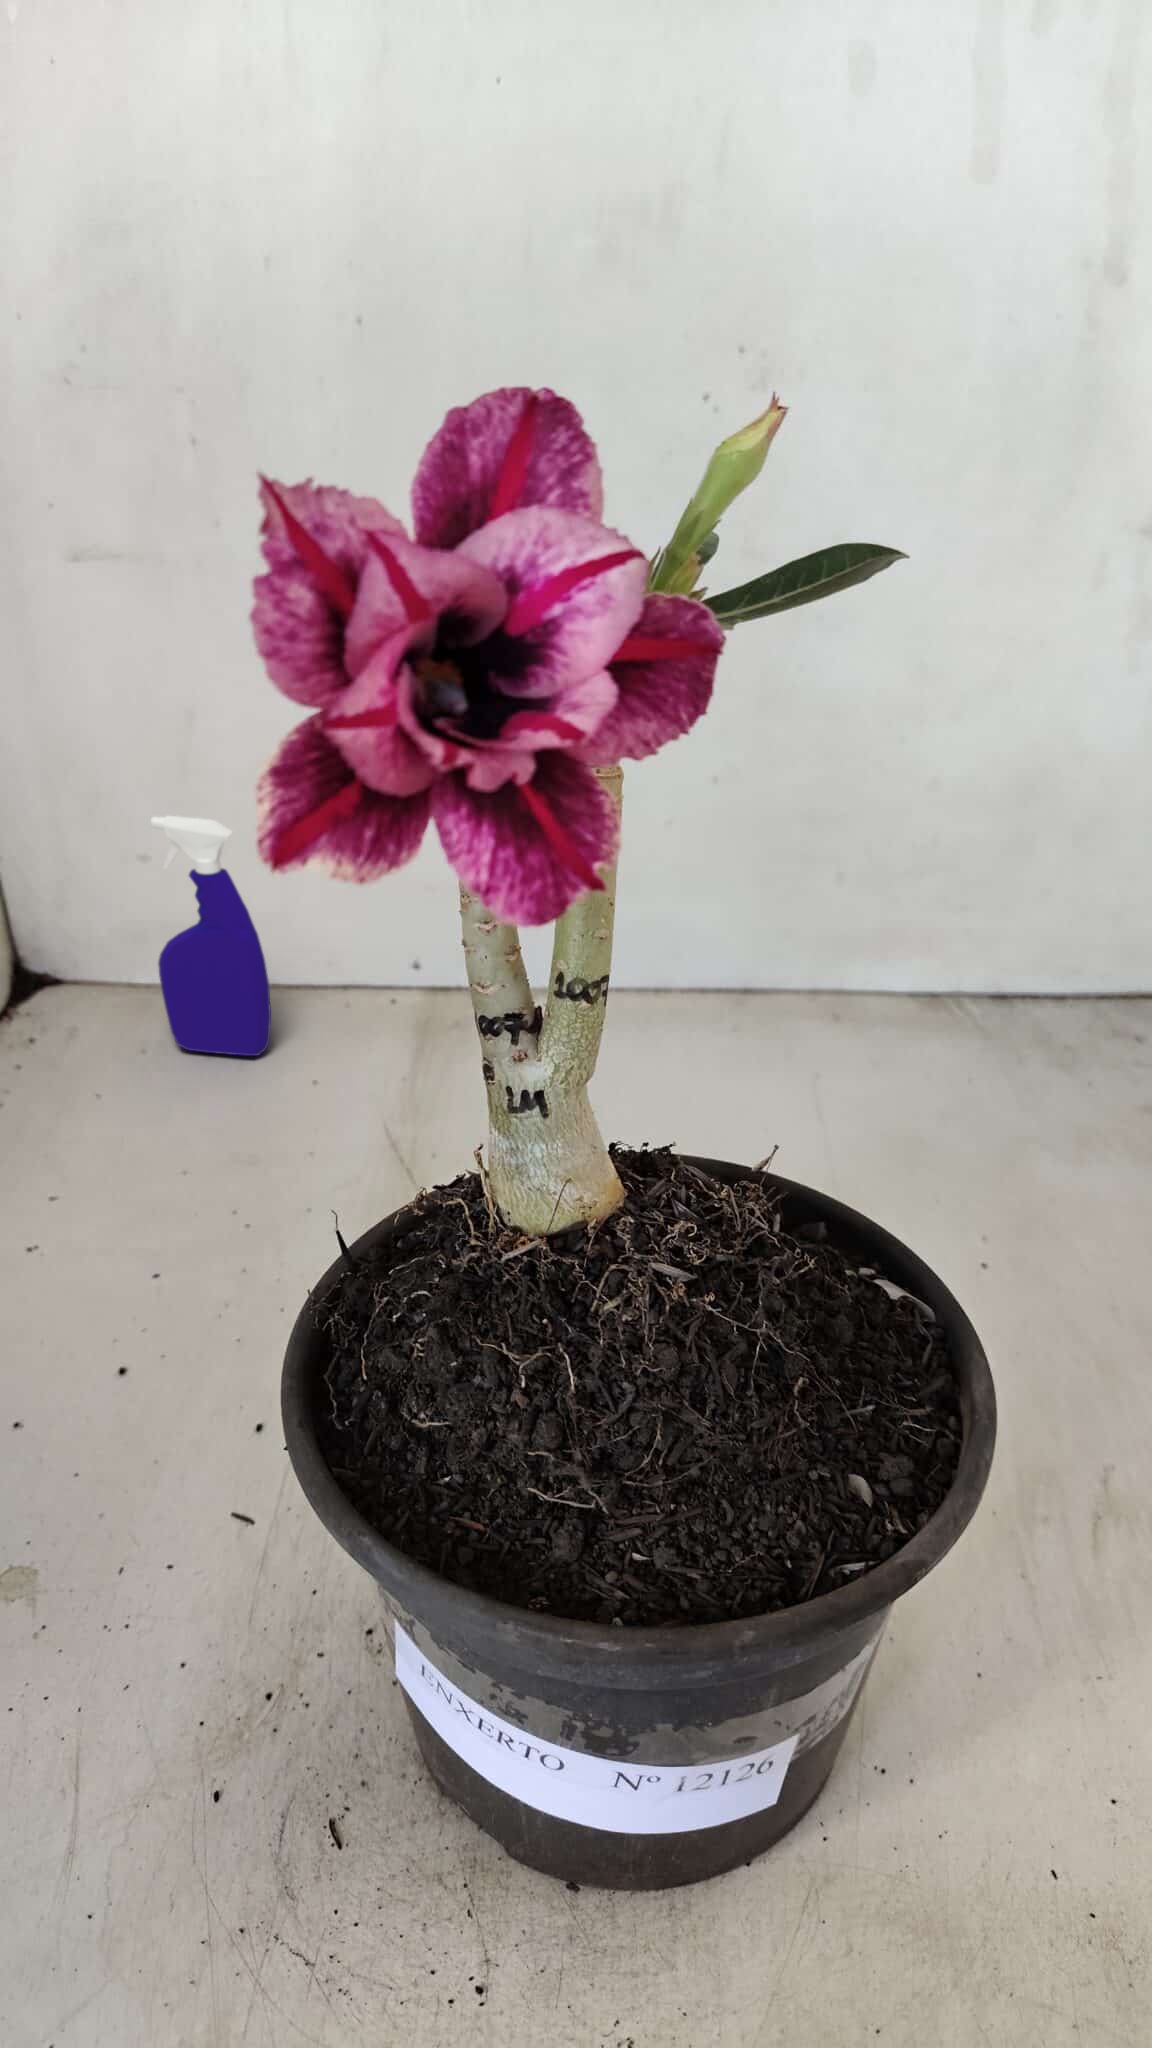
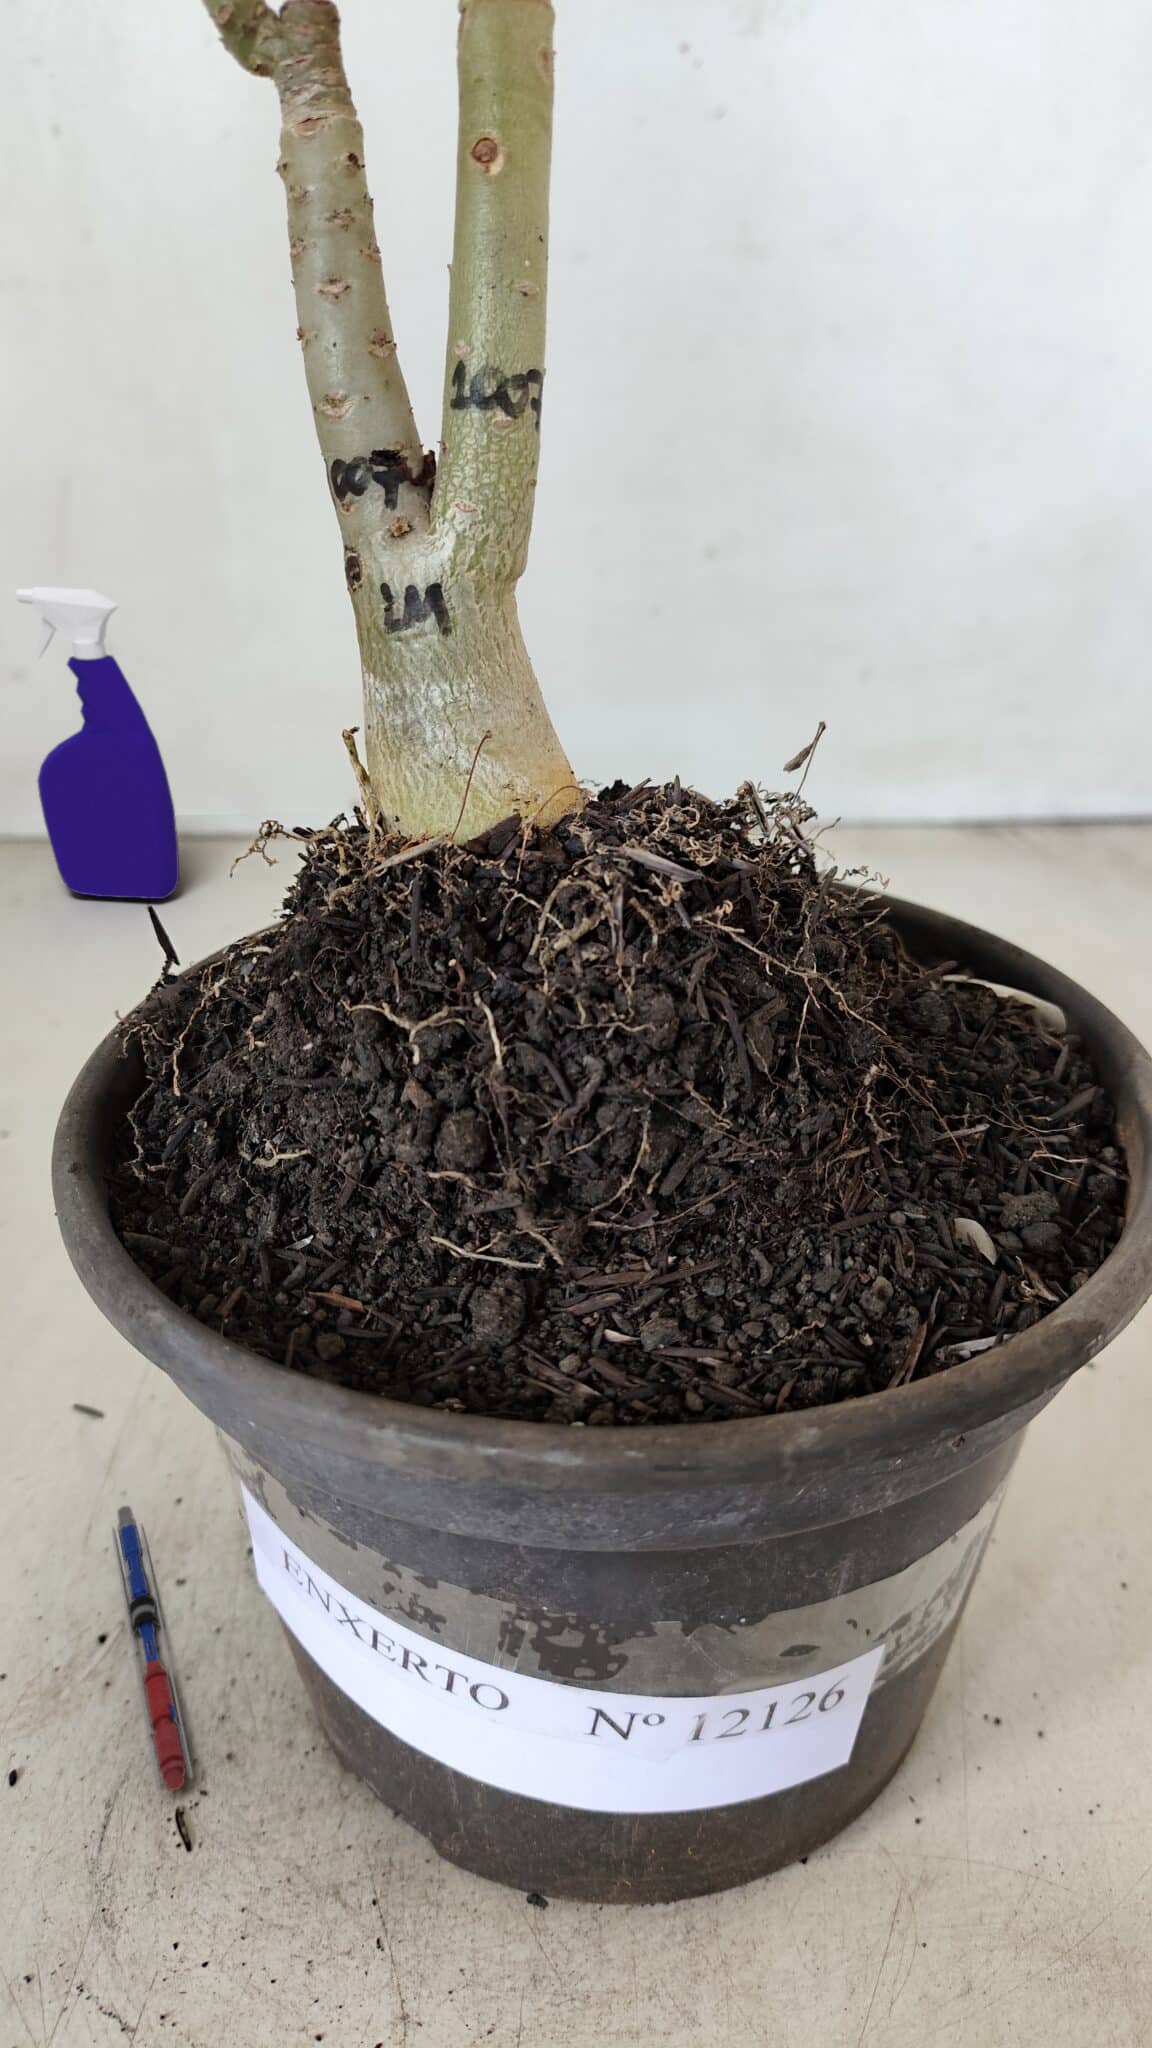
pen: none [265,1599,343,1809] -> present [112,1506,193,1791]

